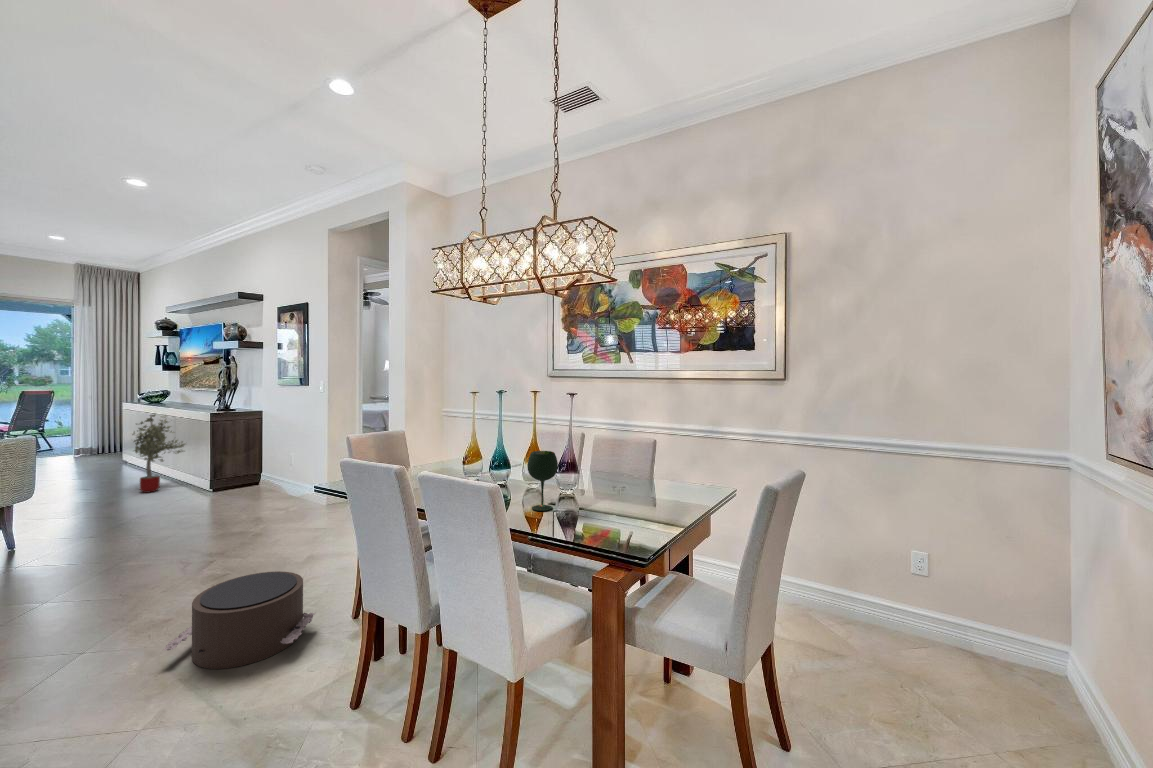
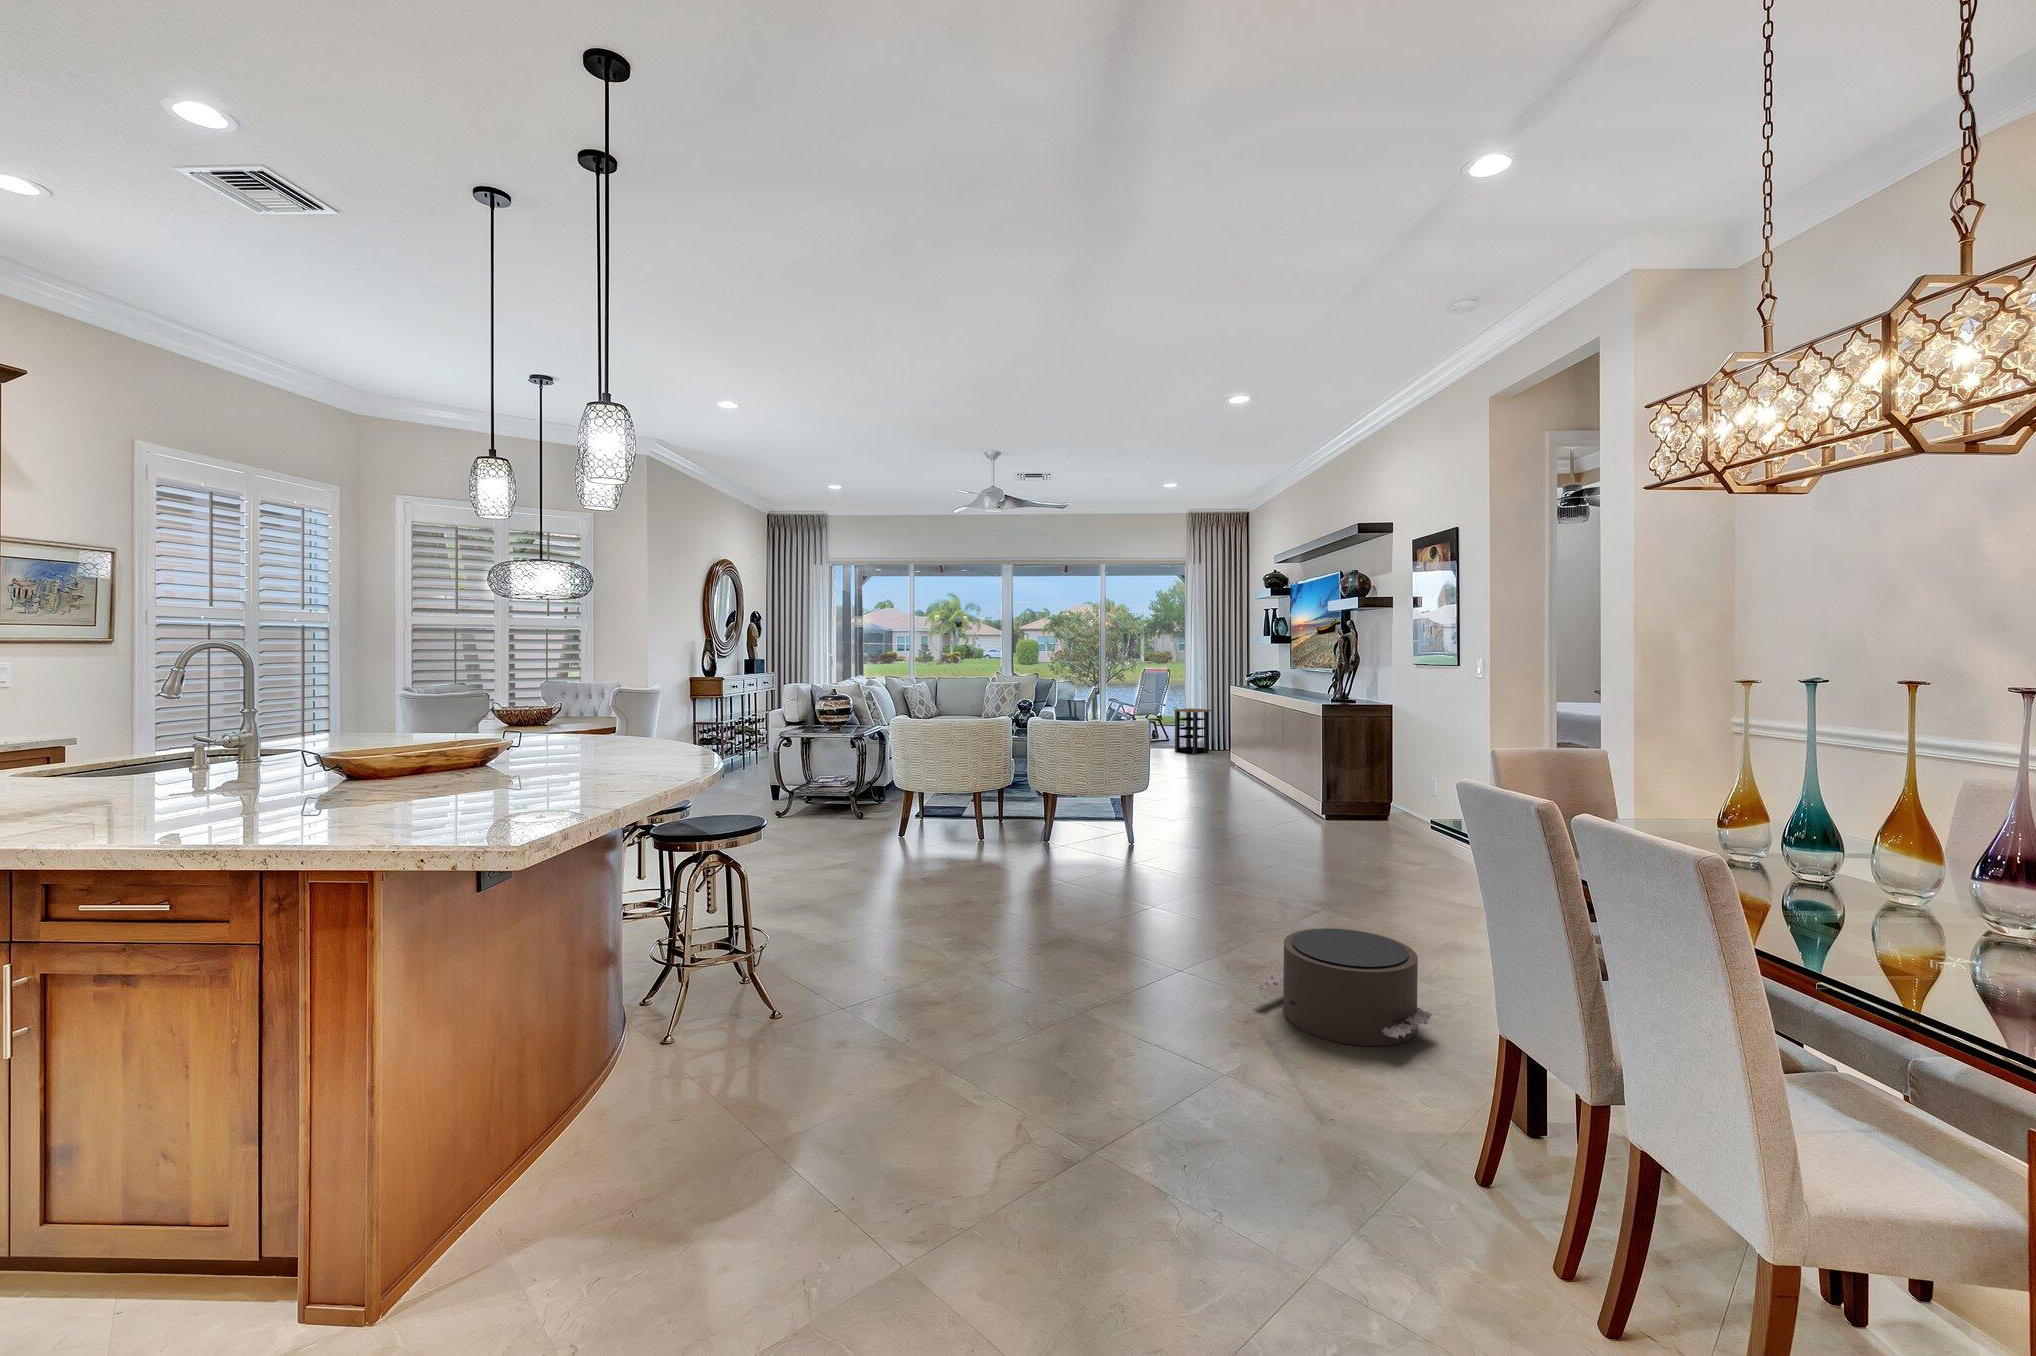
potted tree: present [132,414,185,493] -> none [1236,702,1296,806]
side table: none [56,421,100,459] -> present [1174,708,1211,754]
wine glass: present [527,451,558,511] -> none [1847,814,1943,950]

